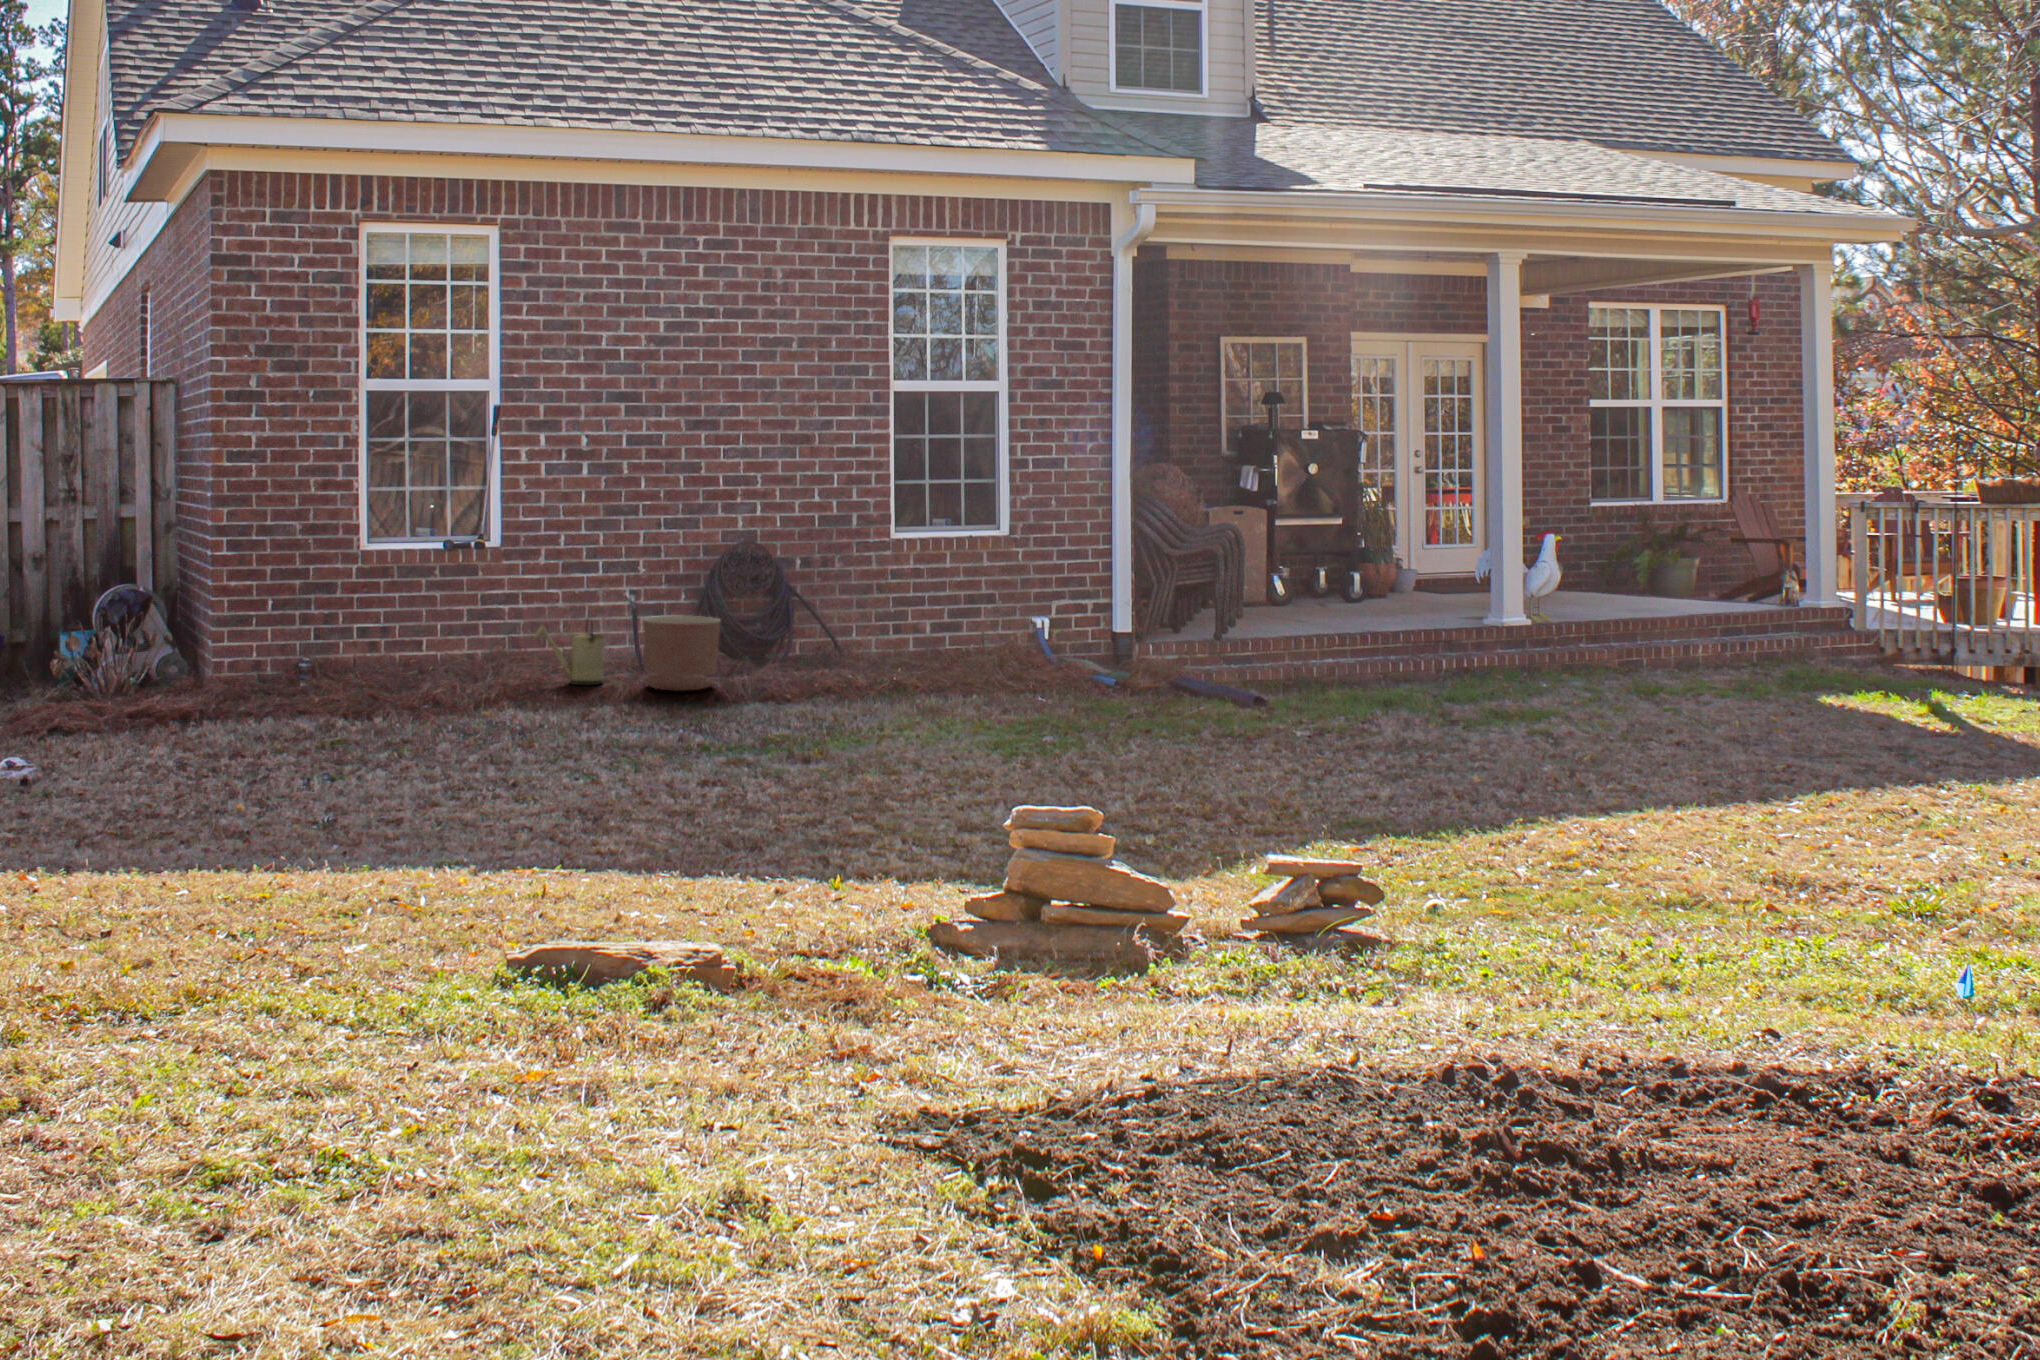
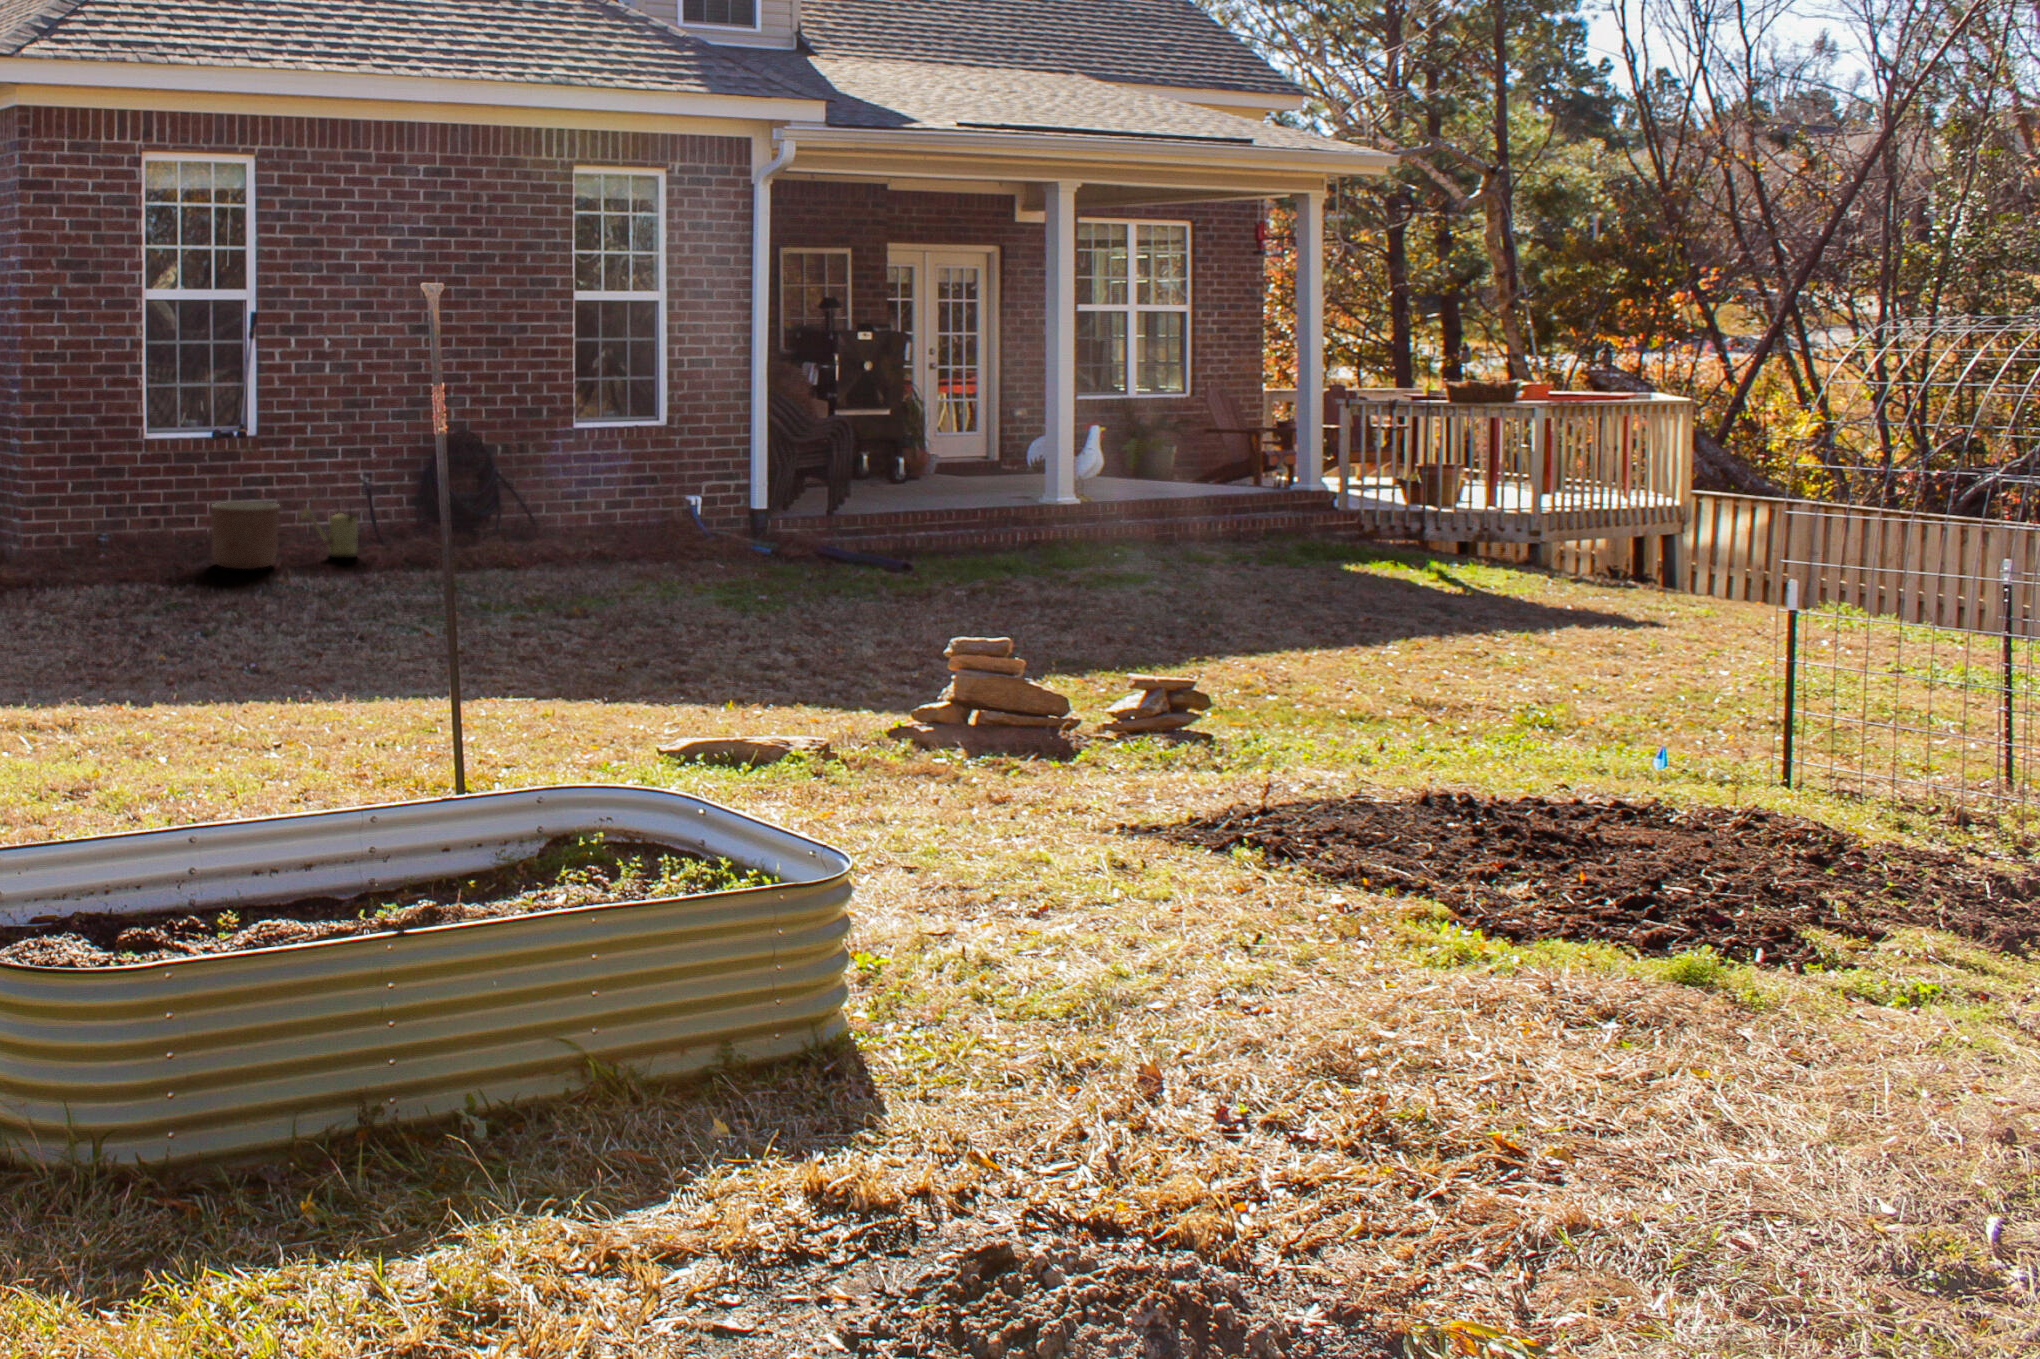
planter: present [644,616,720,691] -> present [211,502,279,569]

